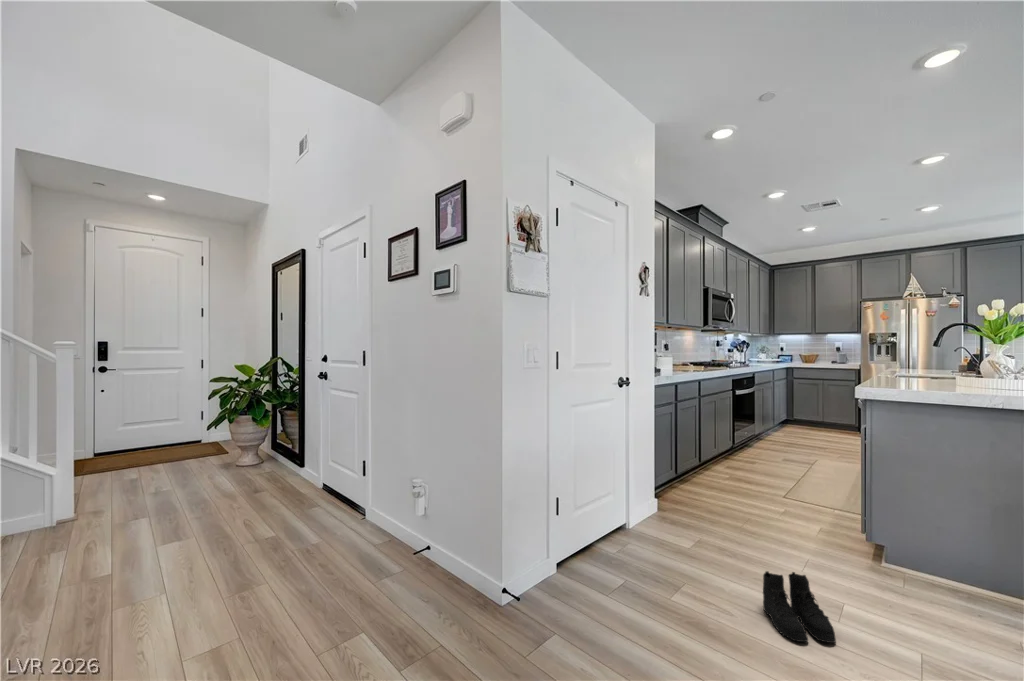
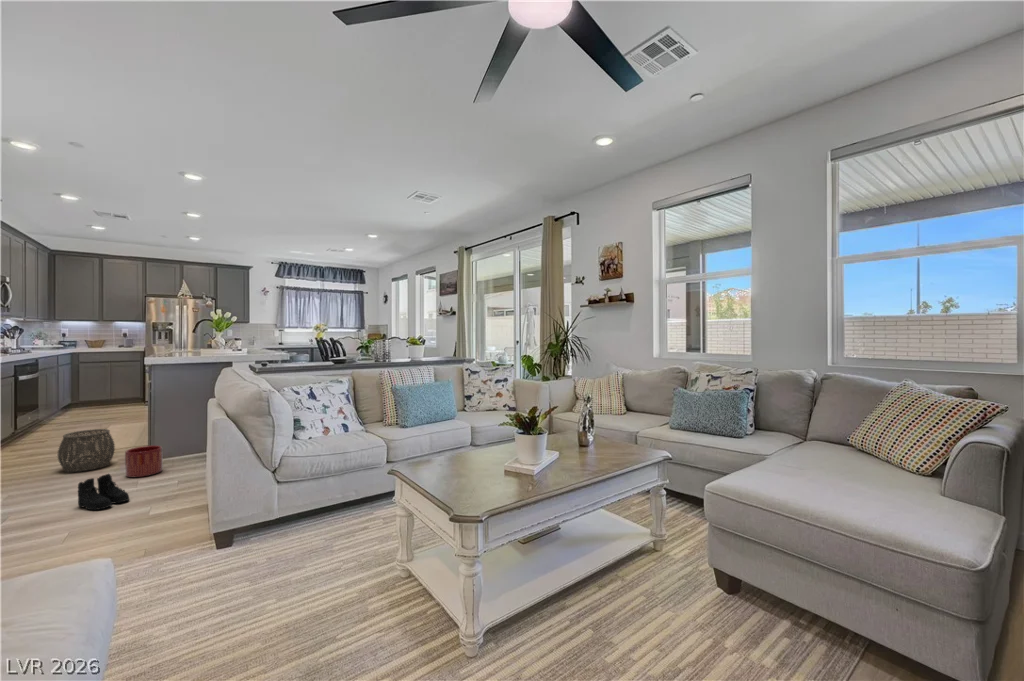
woven basket: none [756,471,821,532] -> present [58,429,115,472]
planter: none [832,526,892,587] -> present [125,445,163,477]

